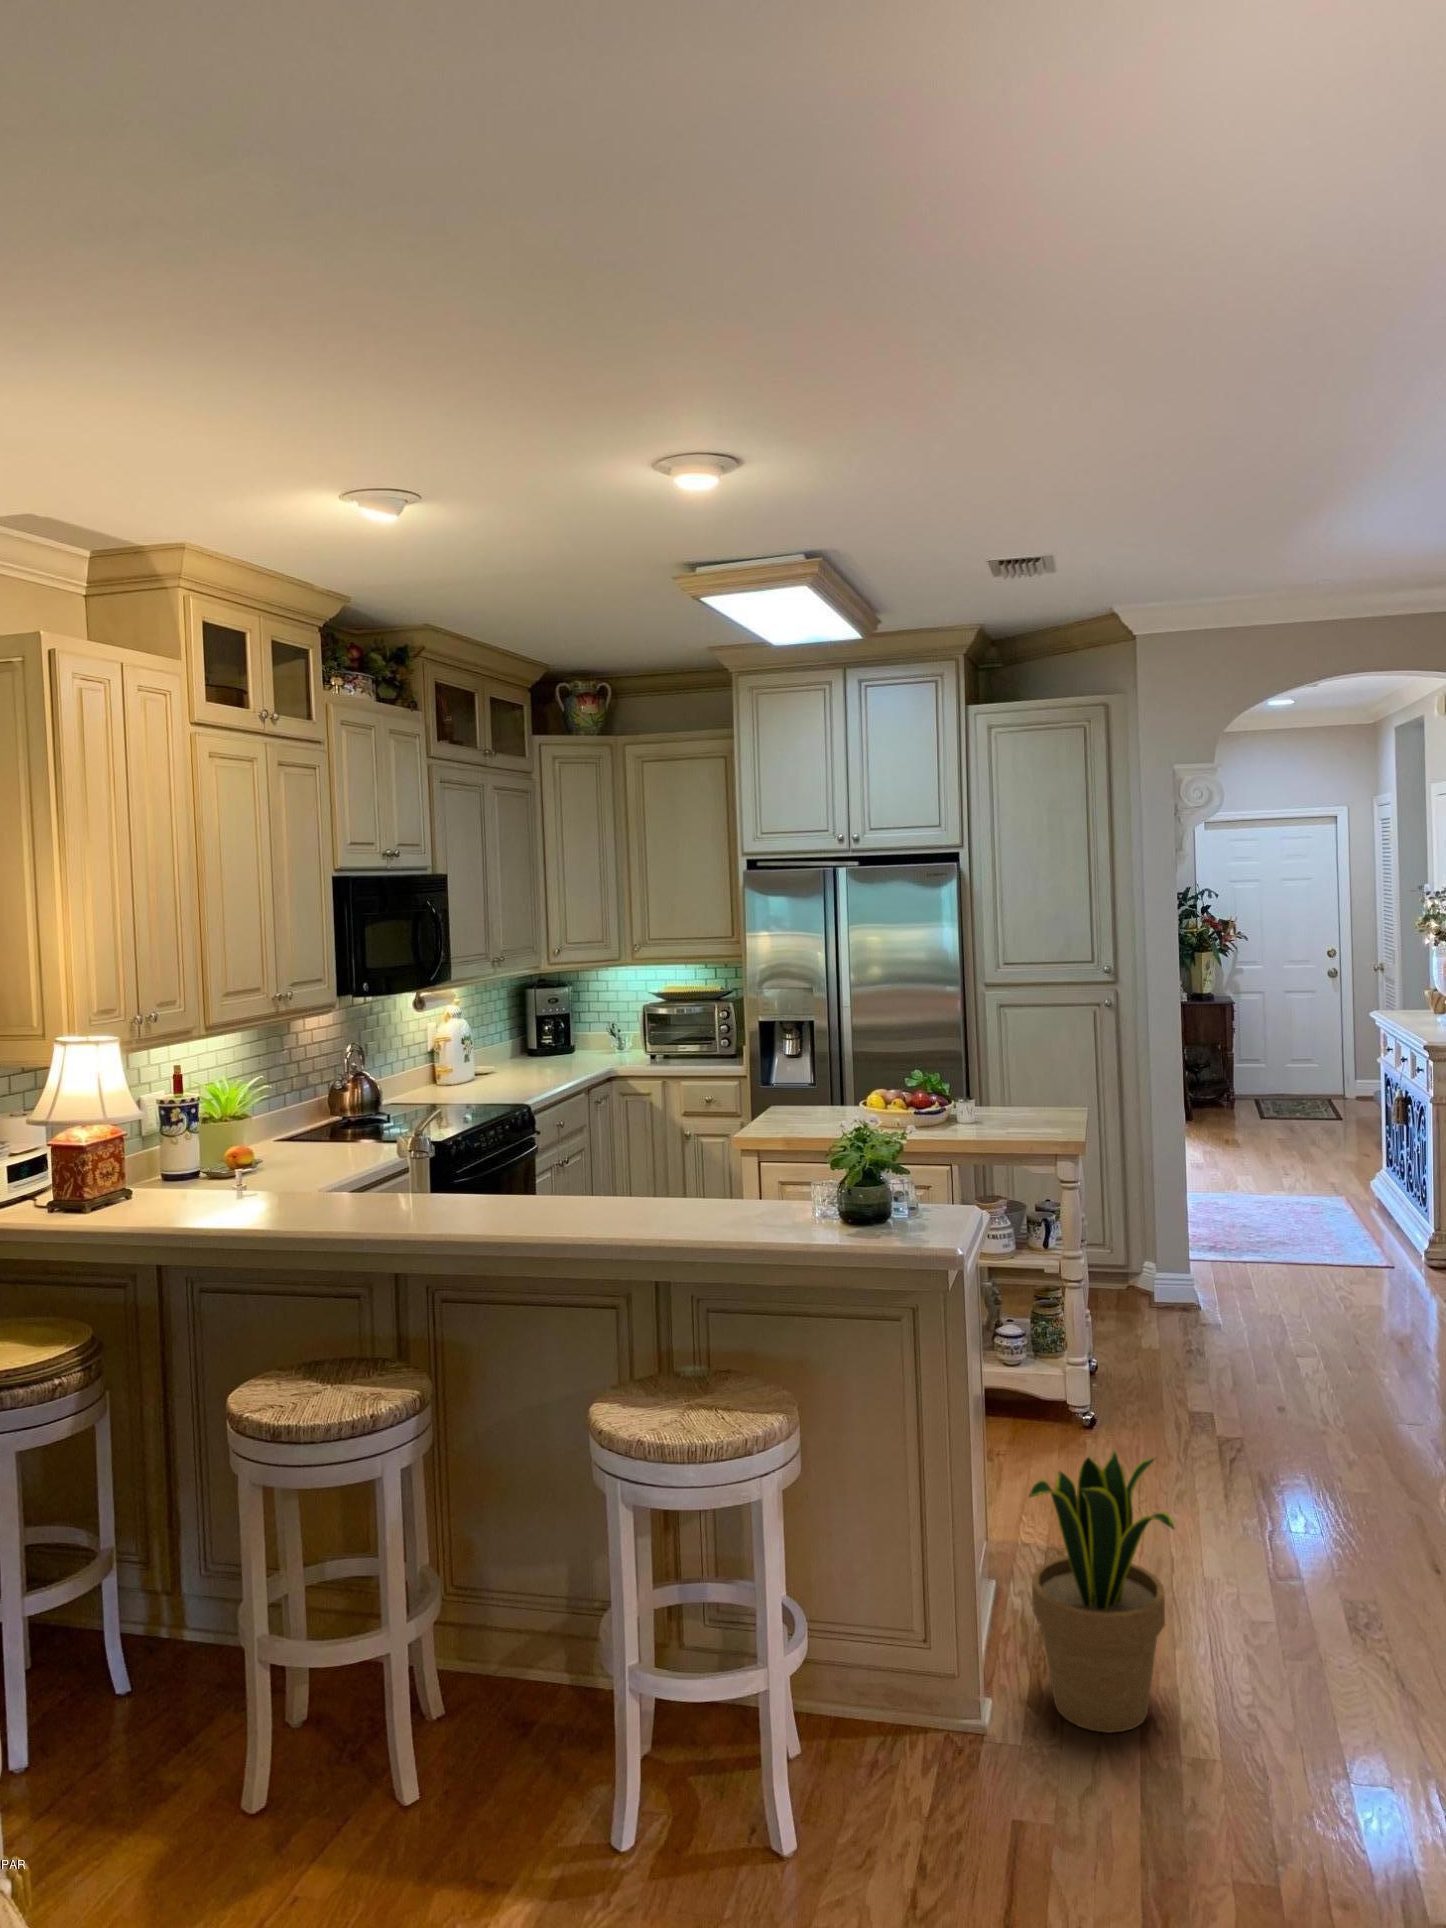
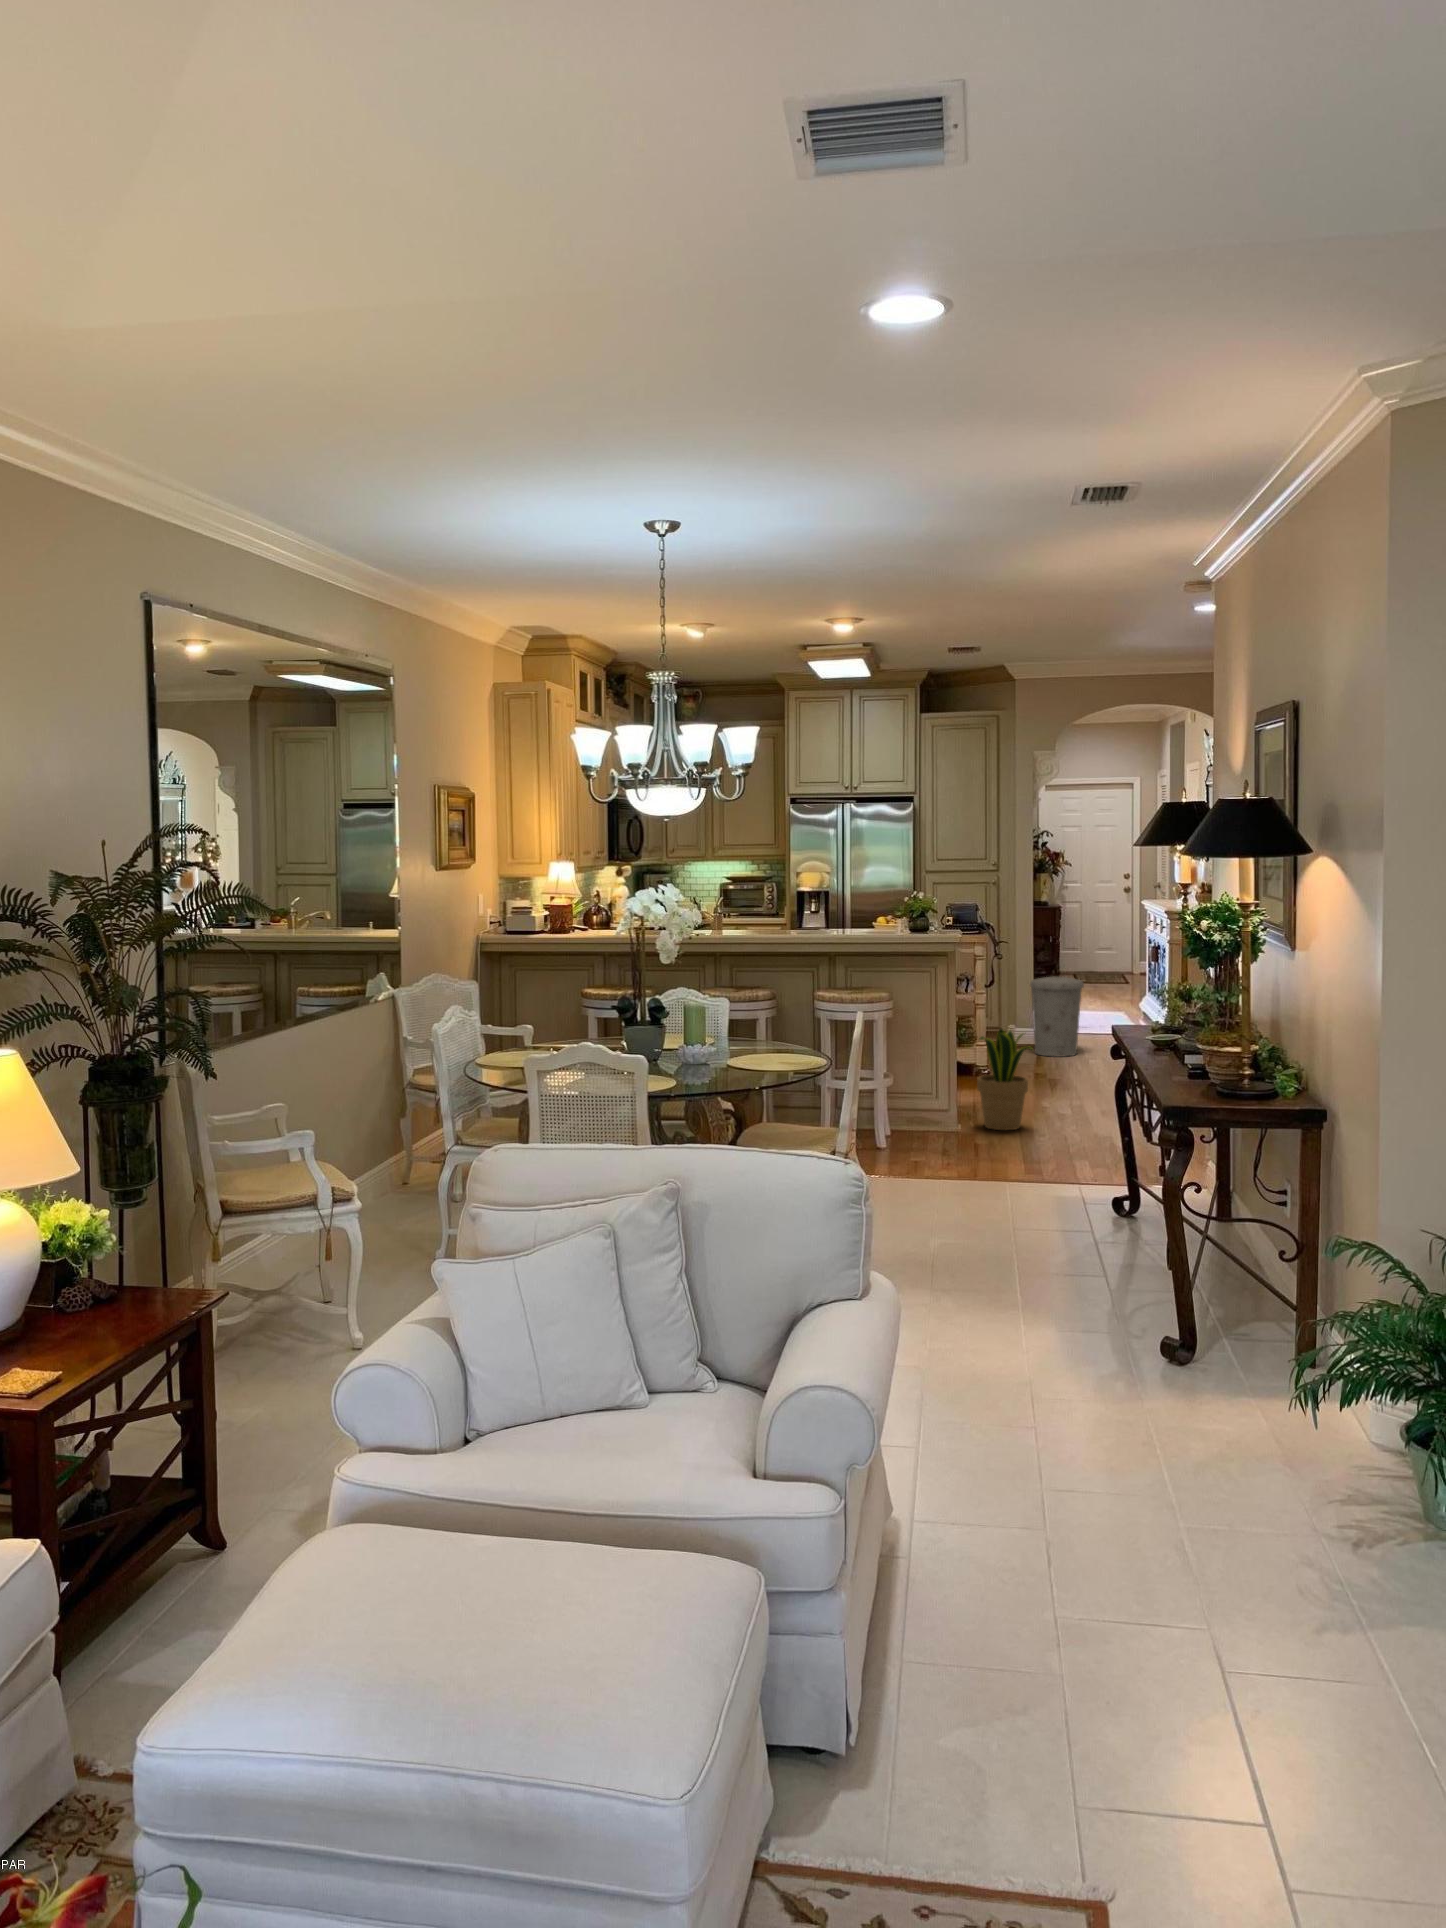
trash can: none [1179,1185,1284,1344] -> present [1030,977,1084,1057]

